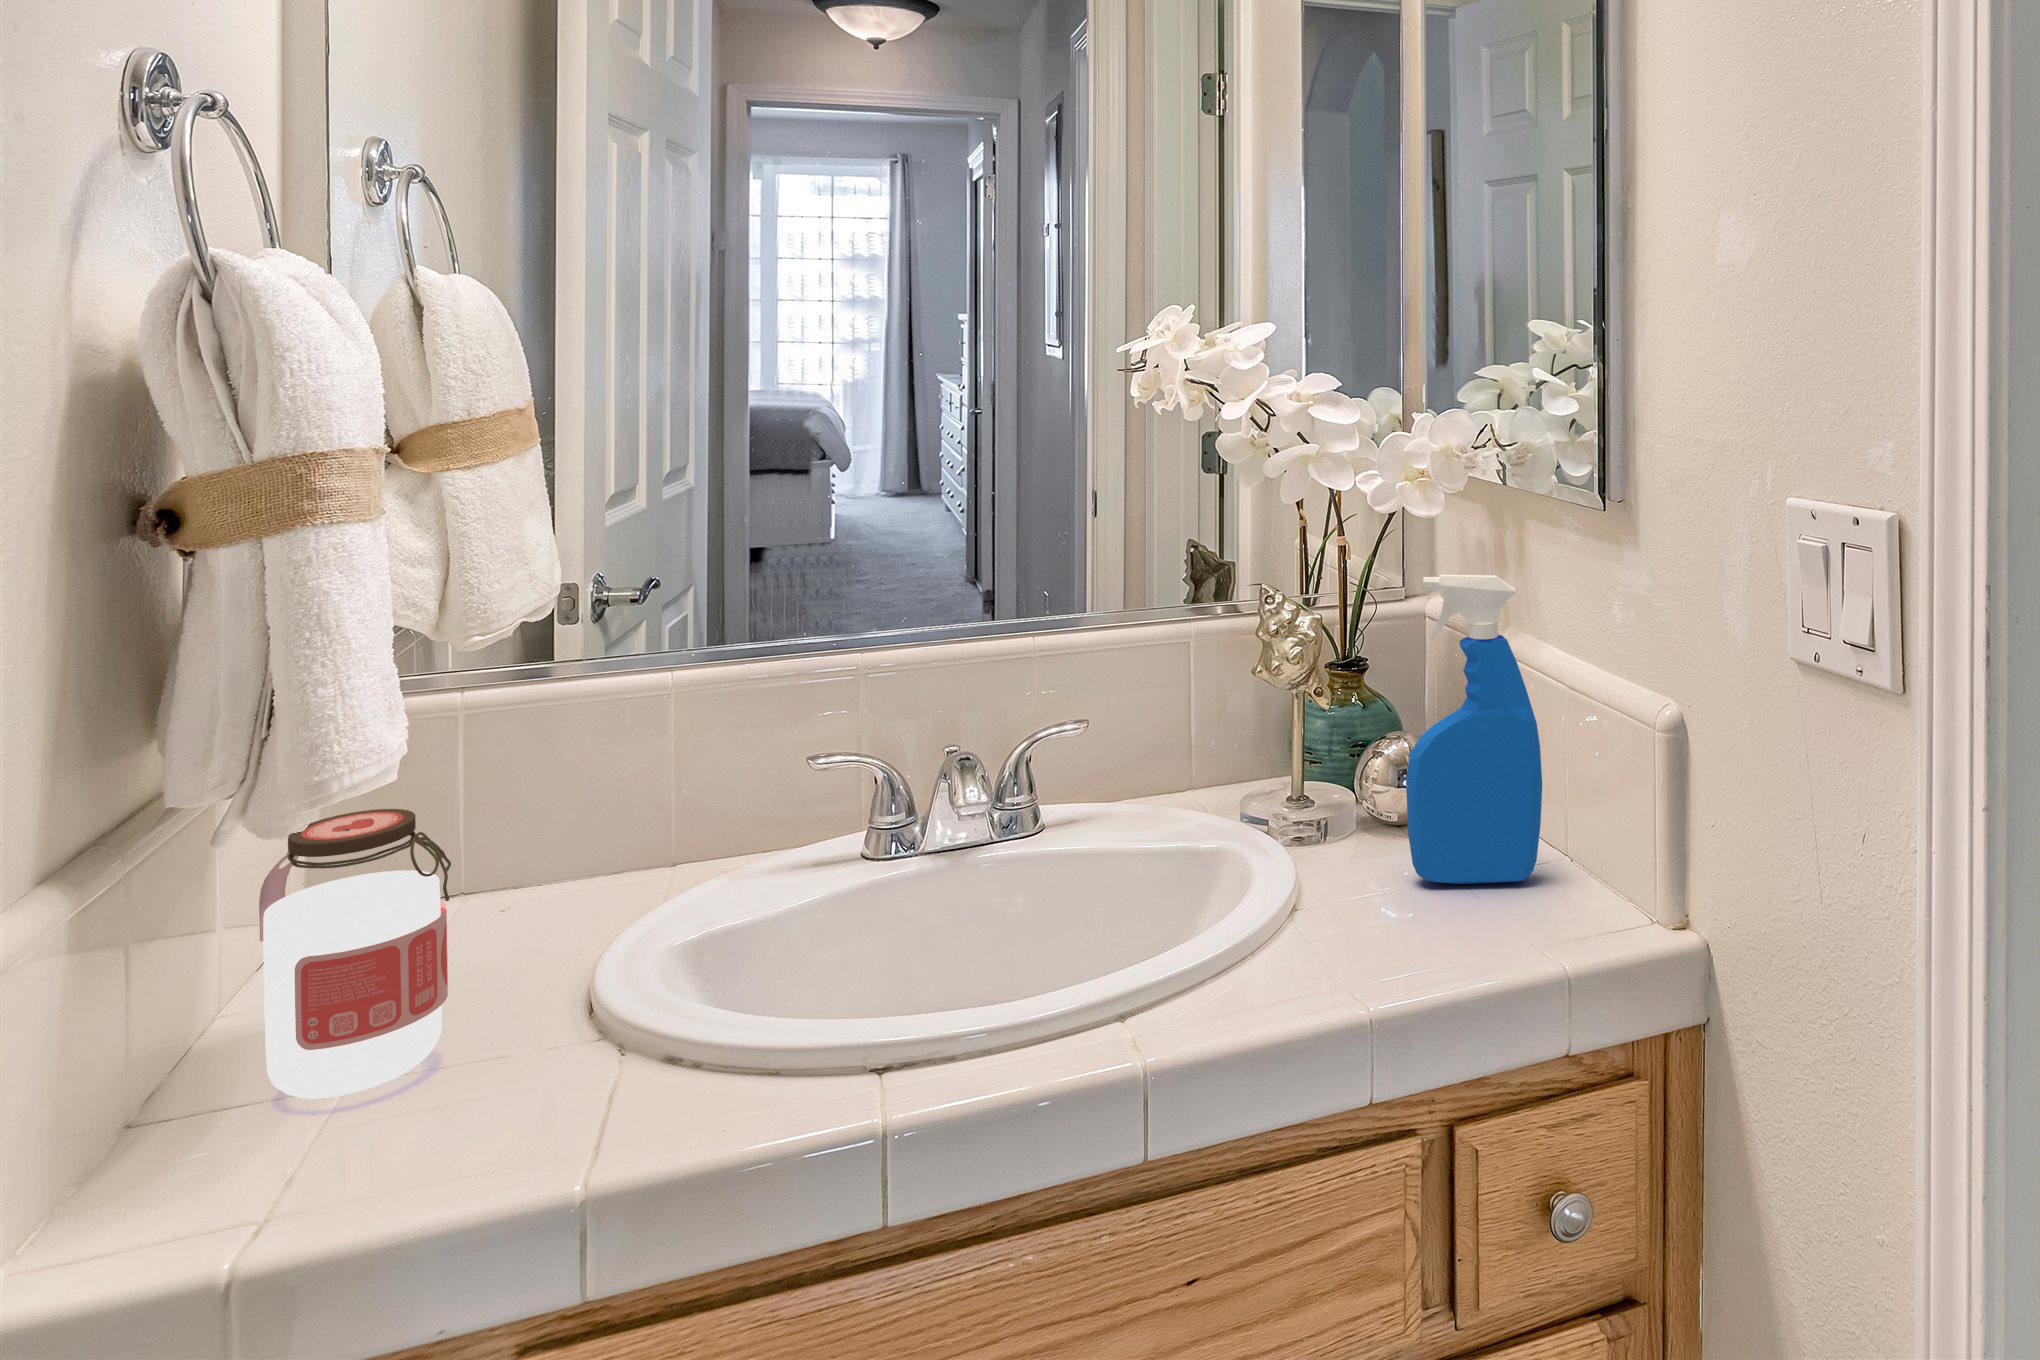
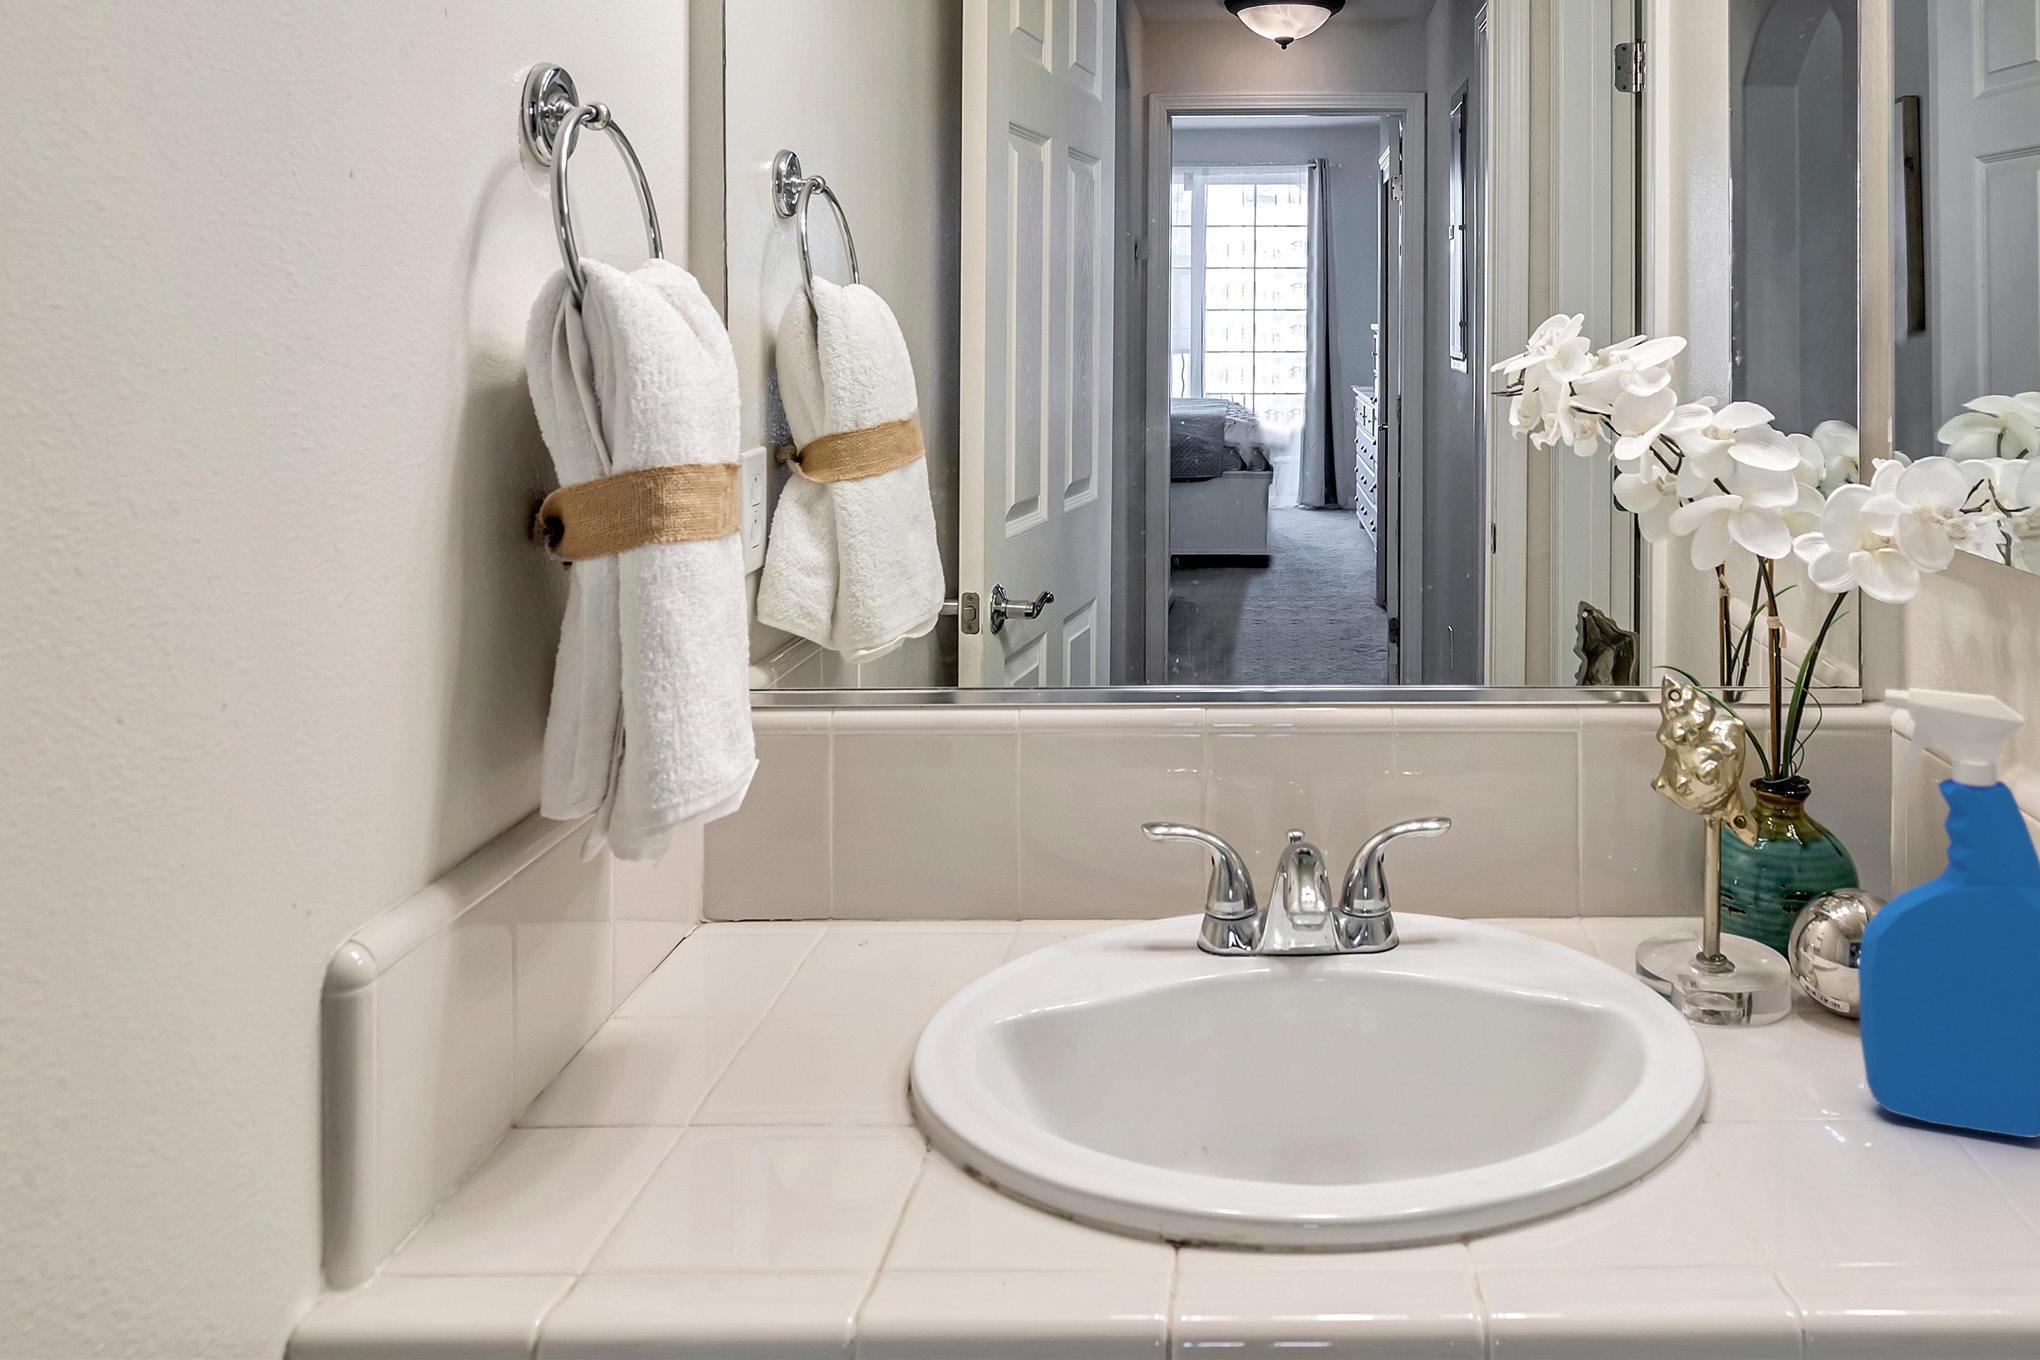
jar: present [259,809,451,1098] -> none [613,842,780,1147]

